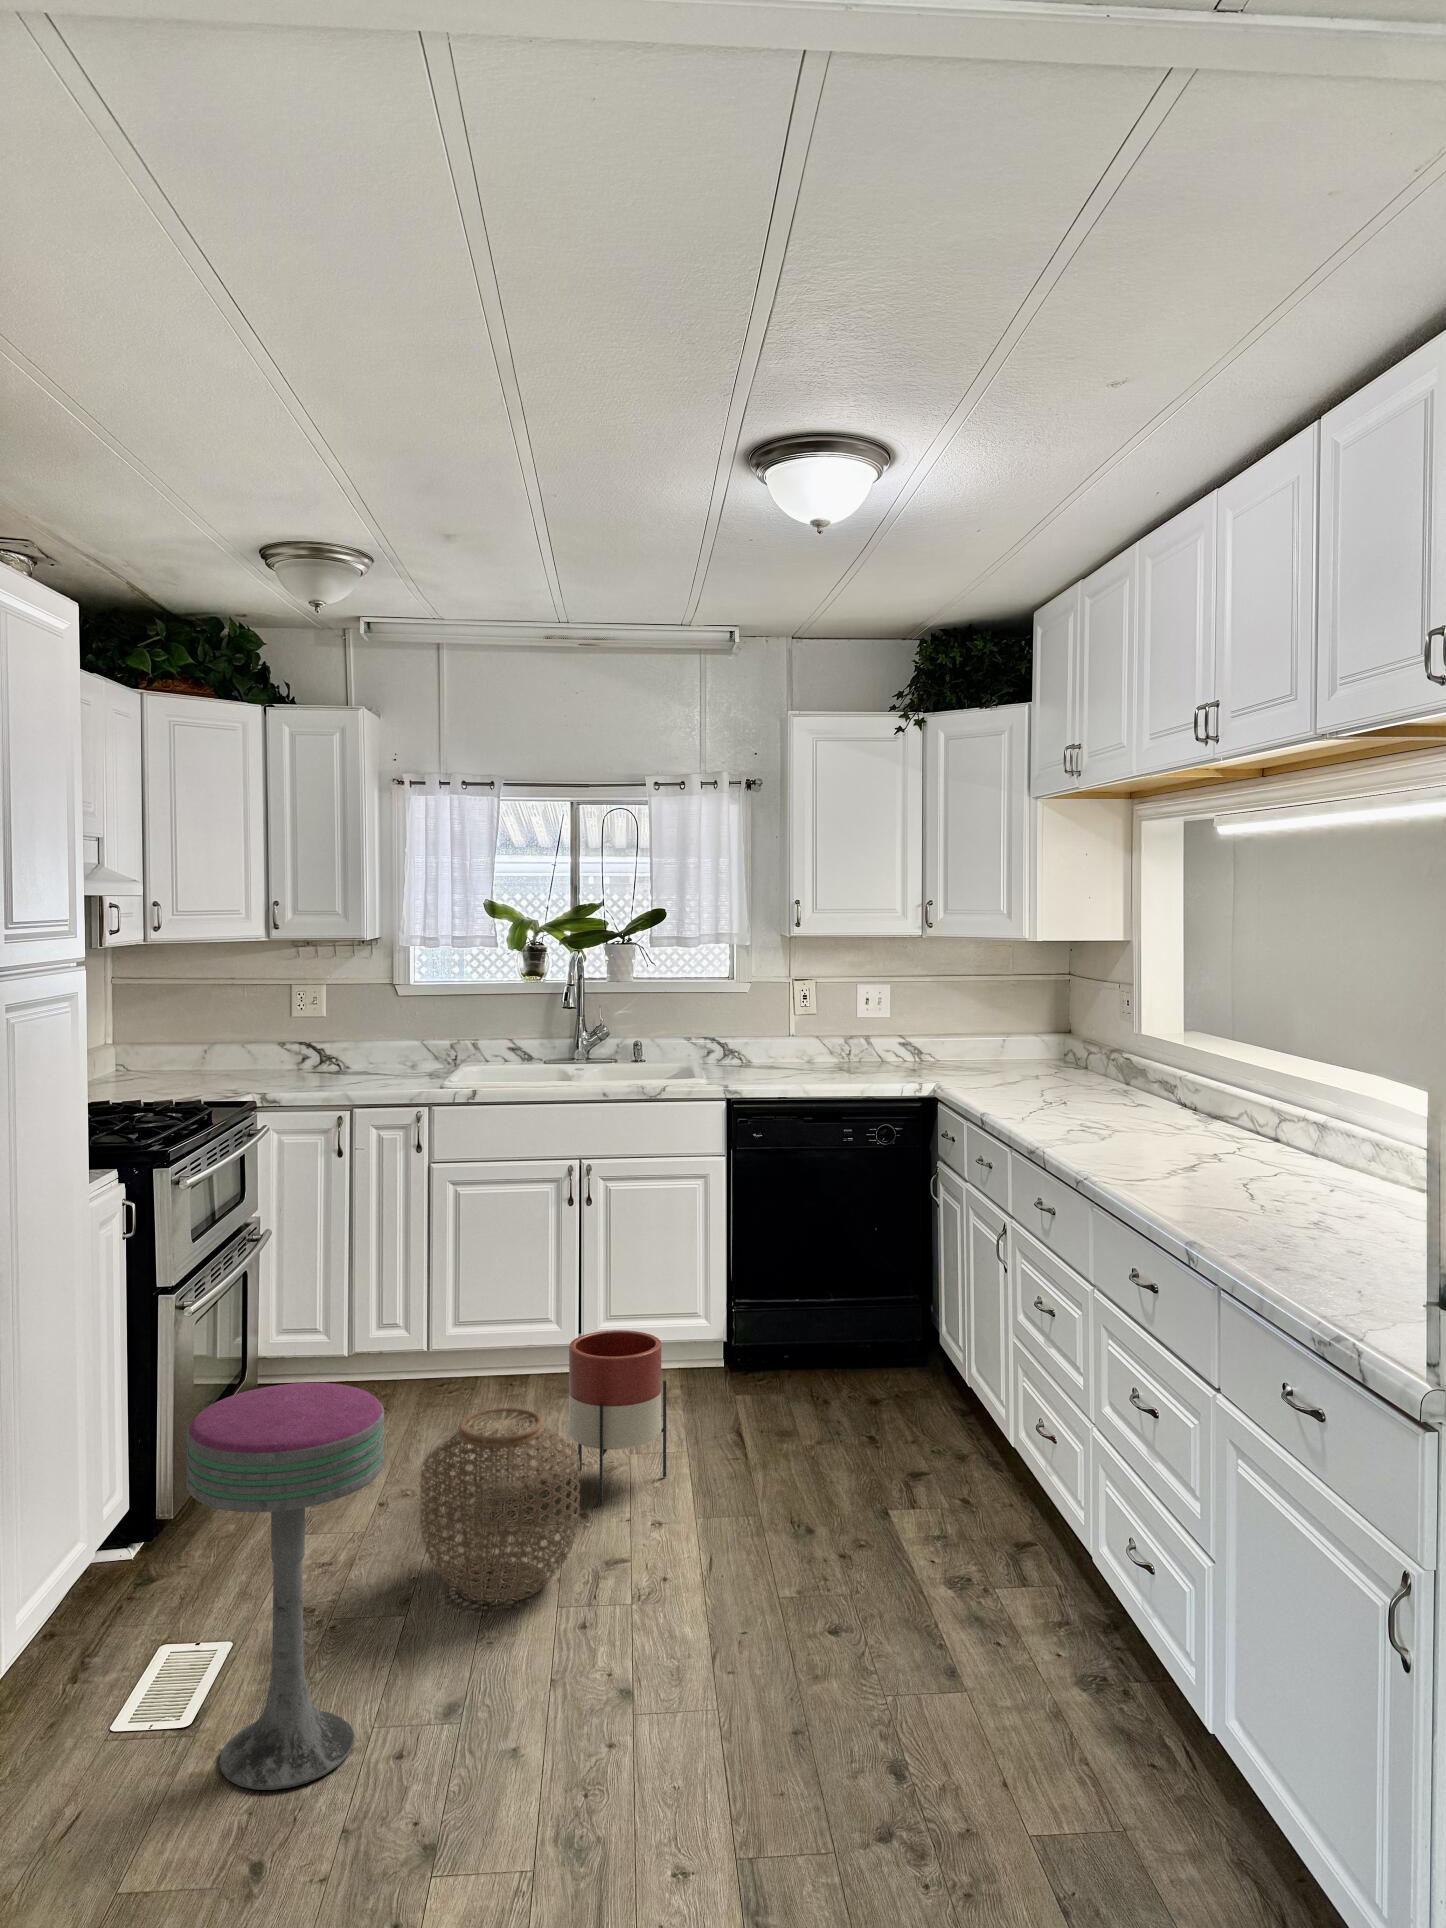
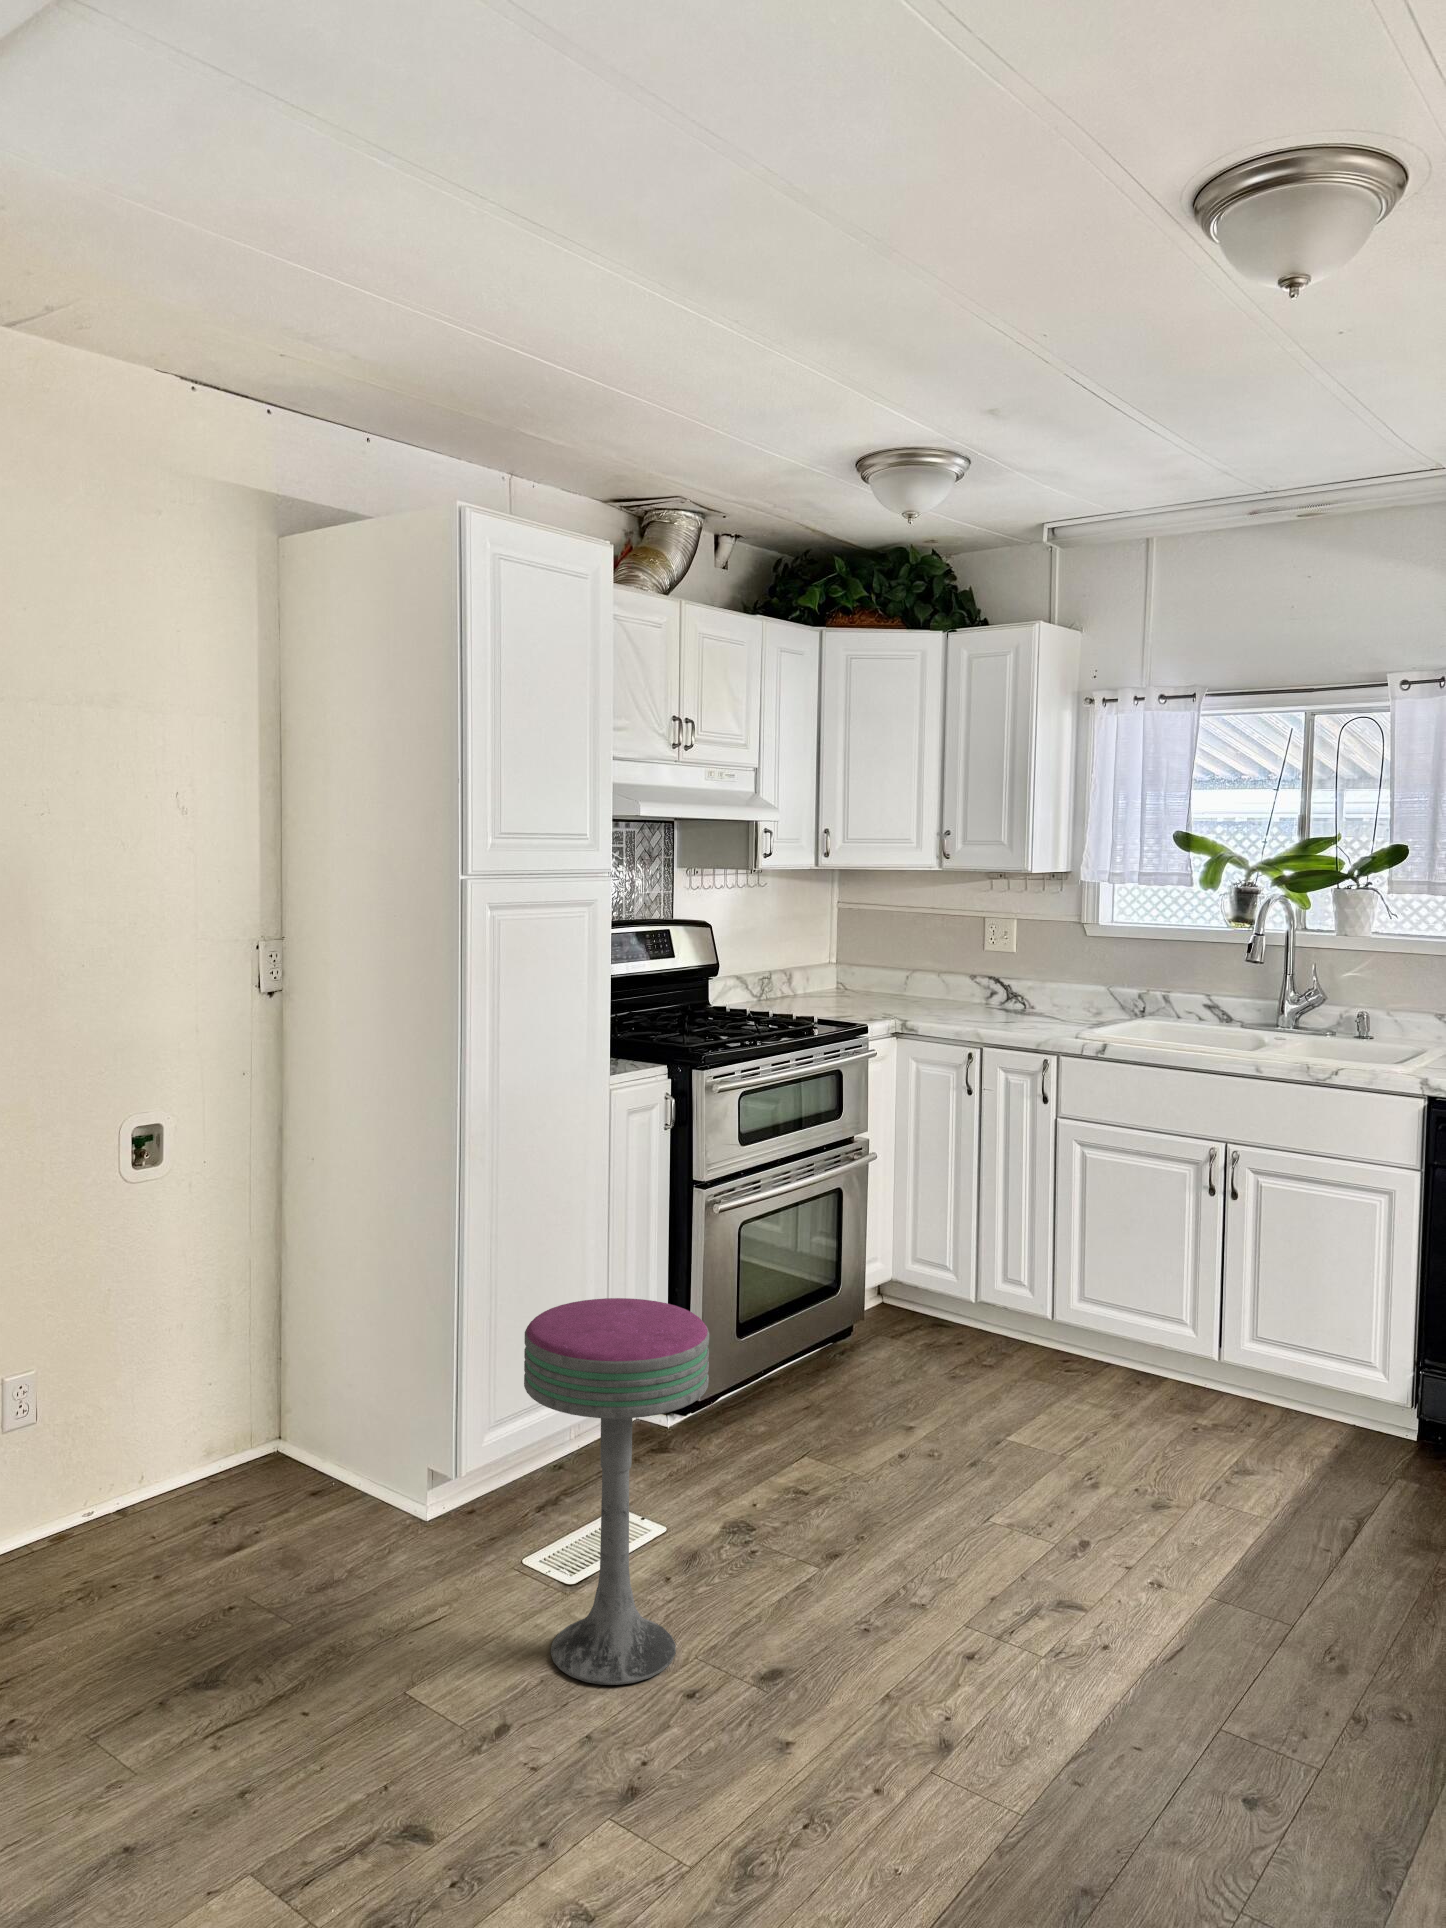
planter: present [569,1330,666,1505] -> none [1091,1343,1217,1544]
woven basket: present [420,1408,580,1603] -> none [842,1389,1020,1606]

